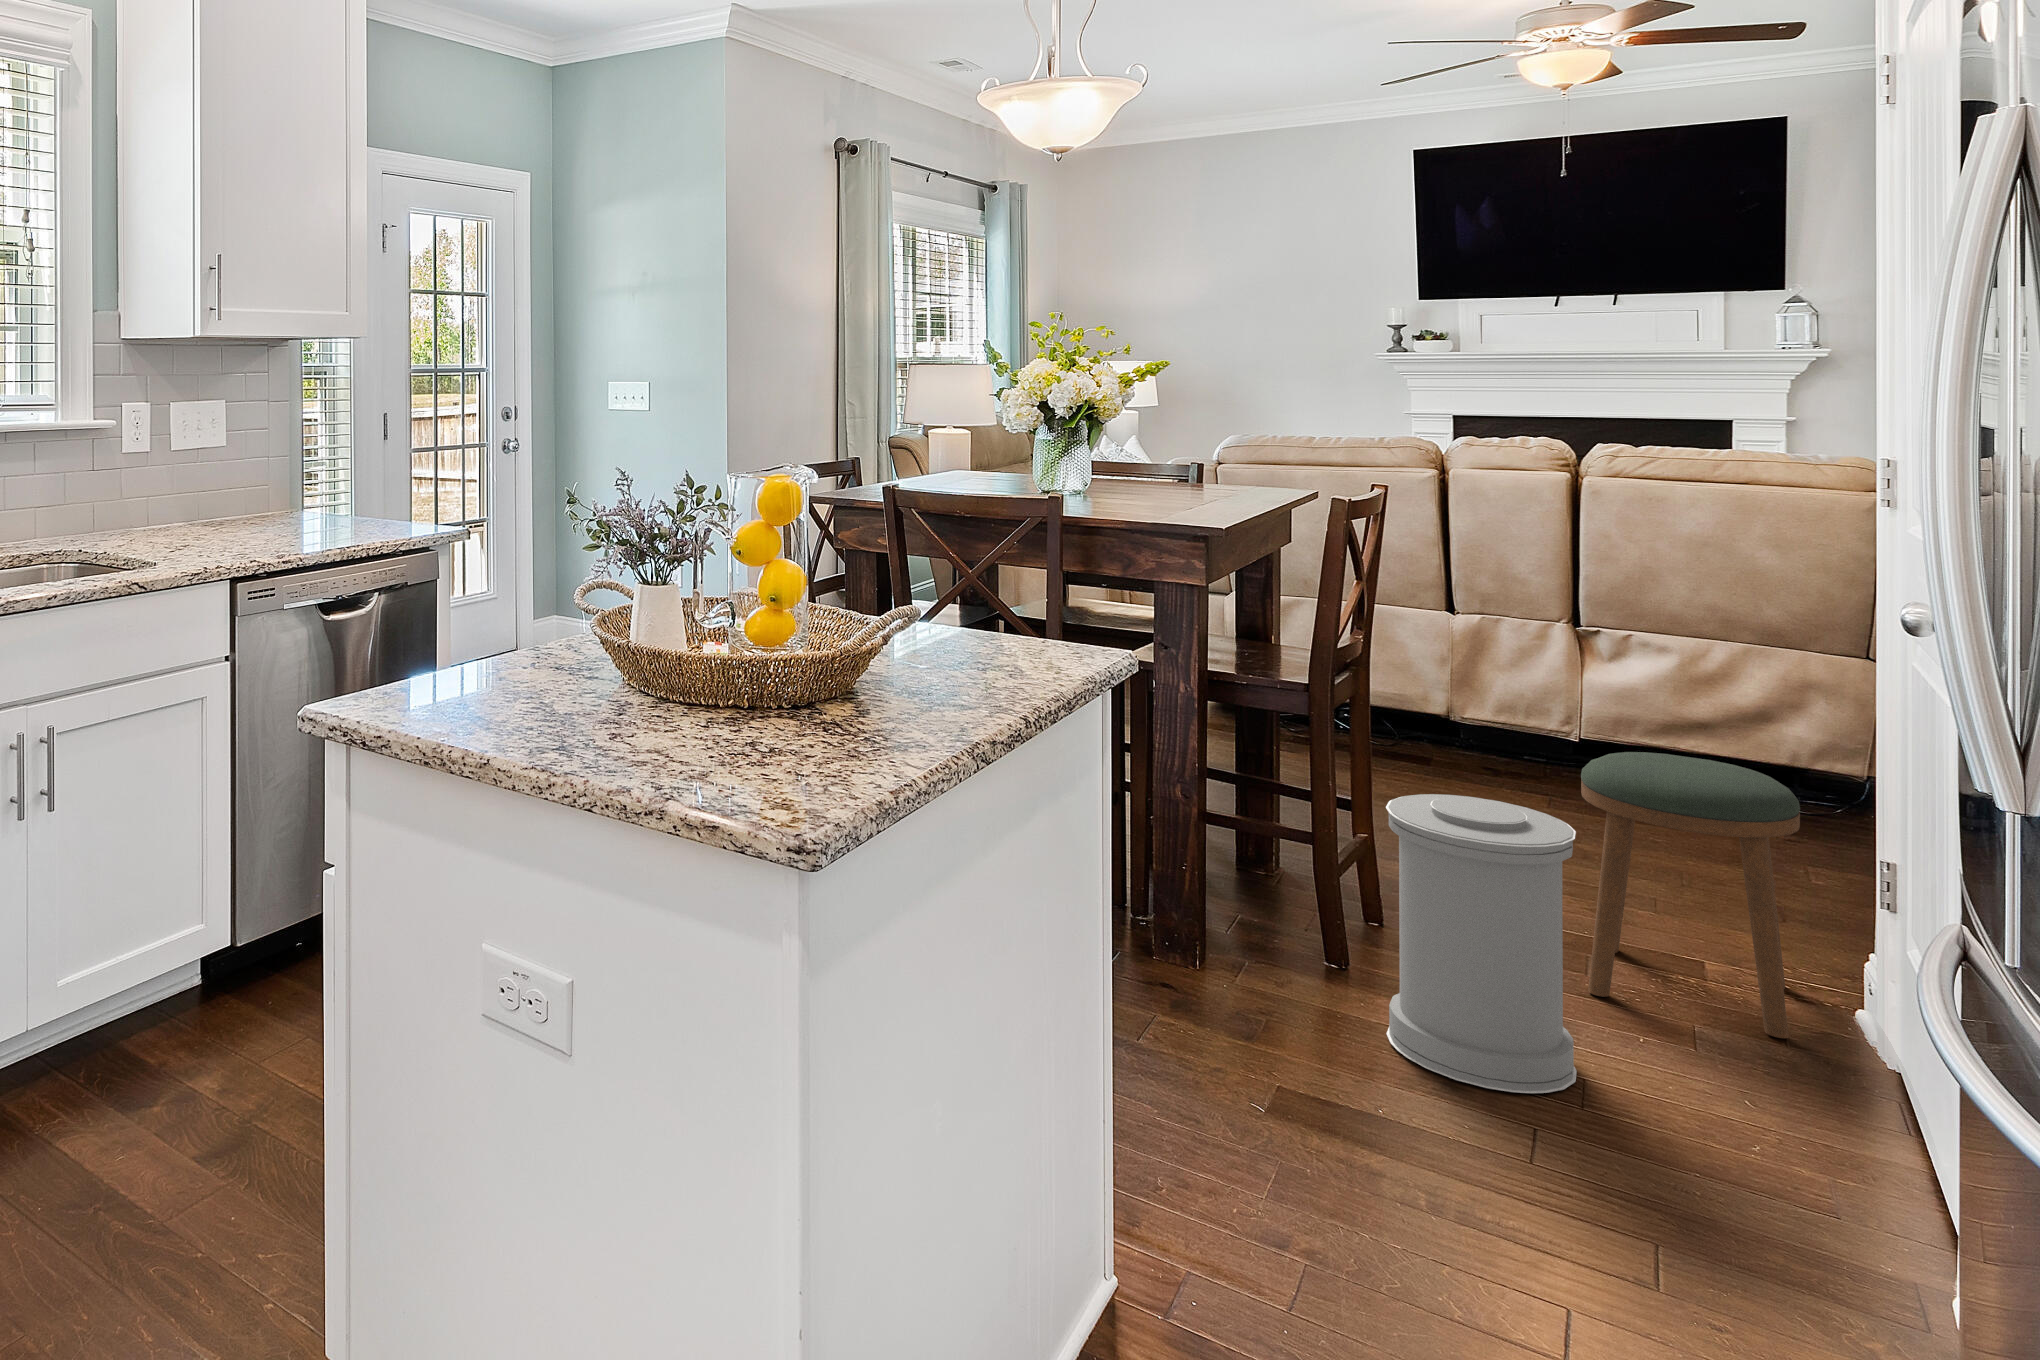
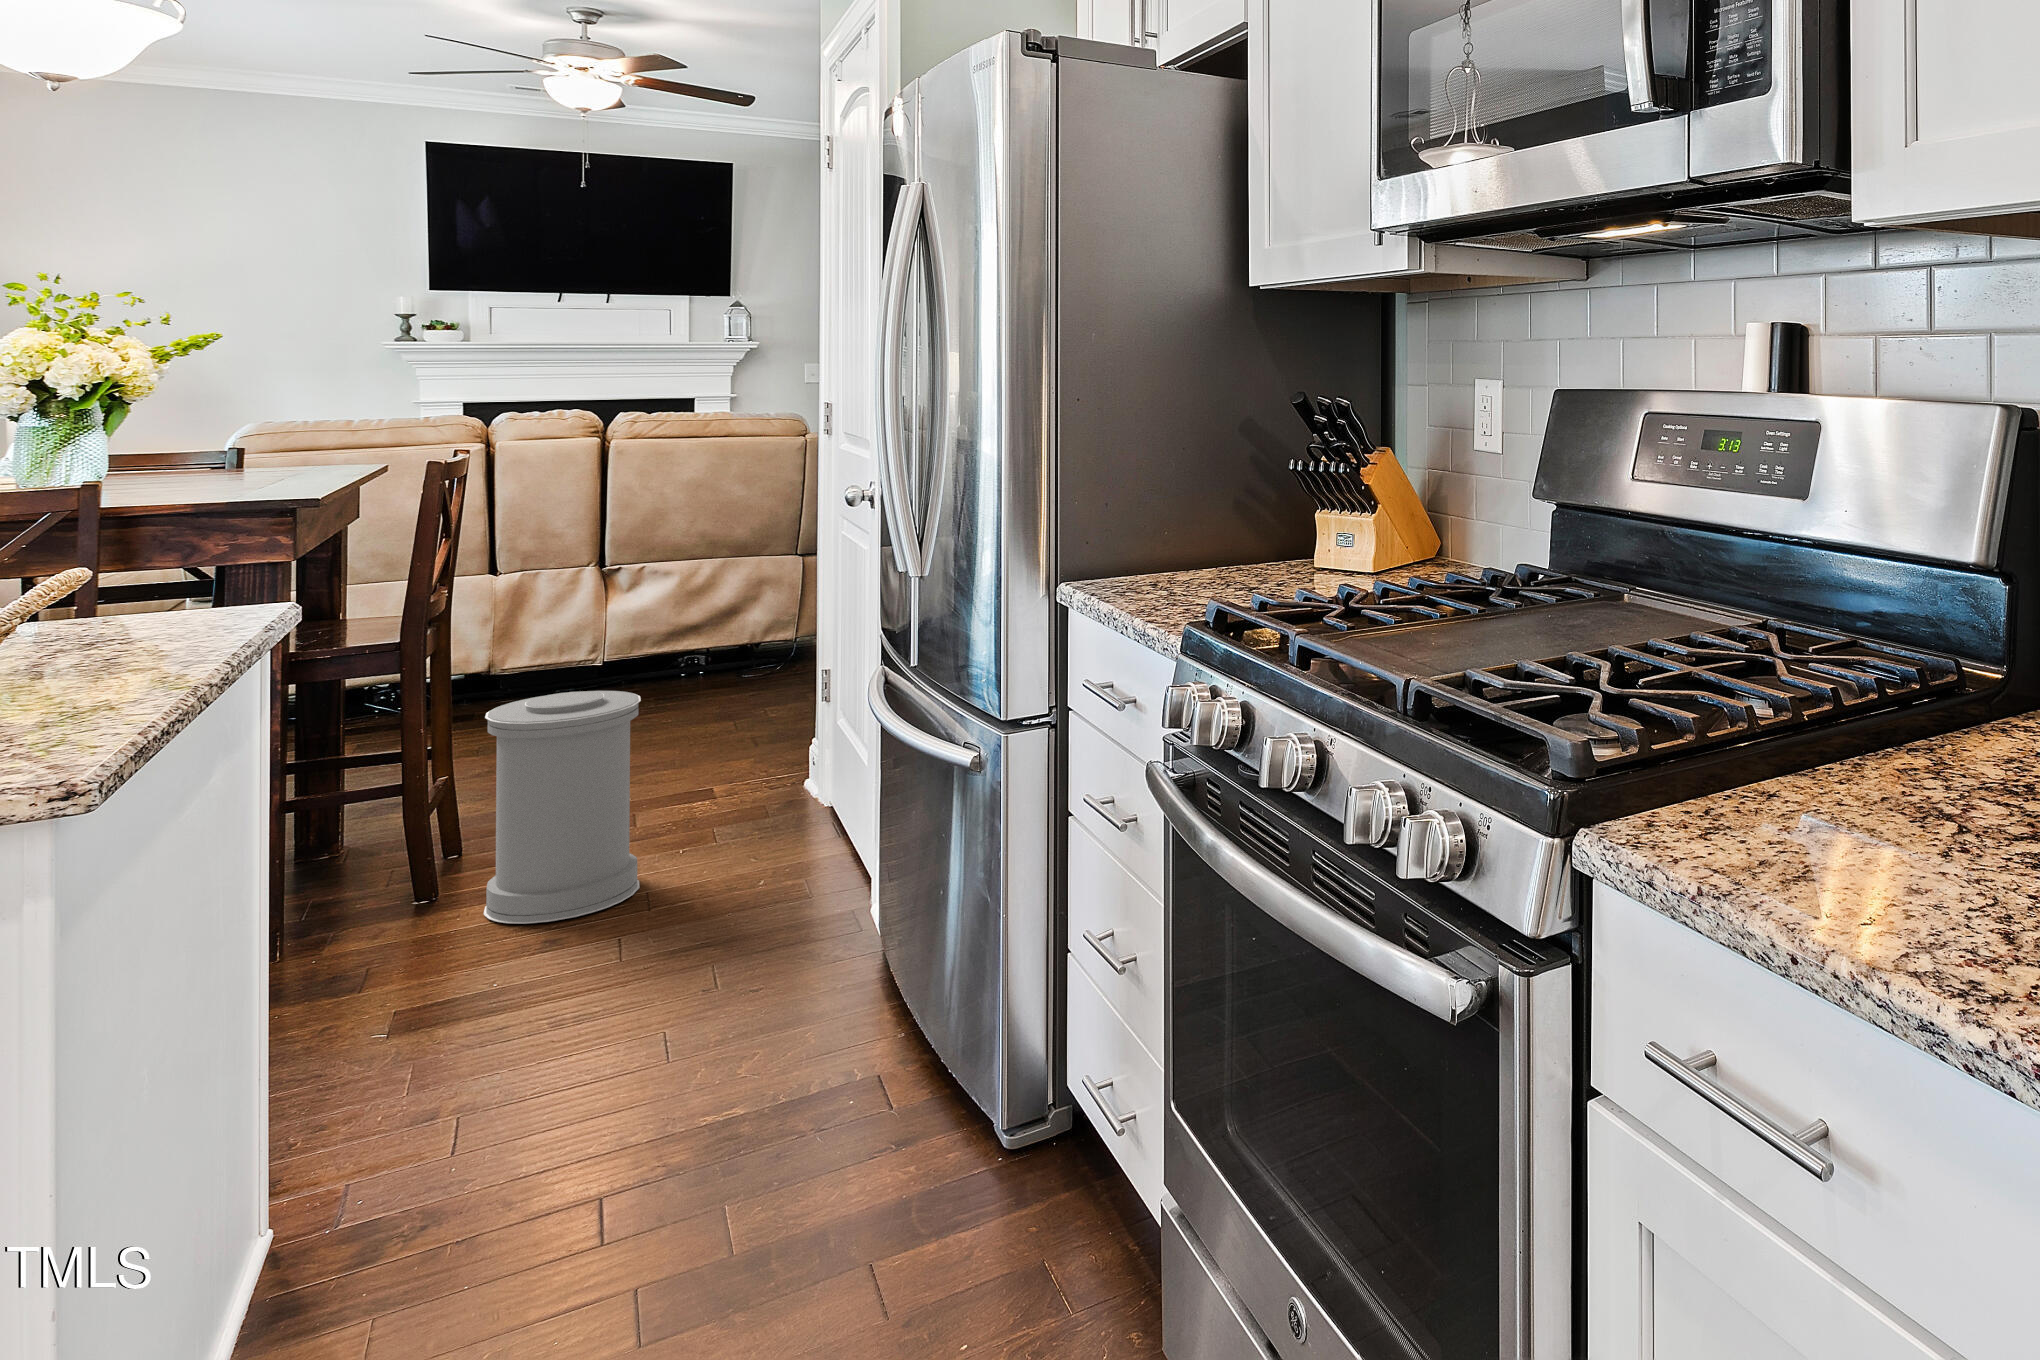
stool: present [1581,752,1800,1038] -> none [631,634,777,831]

